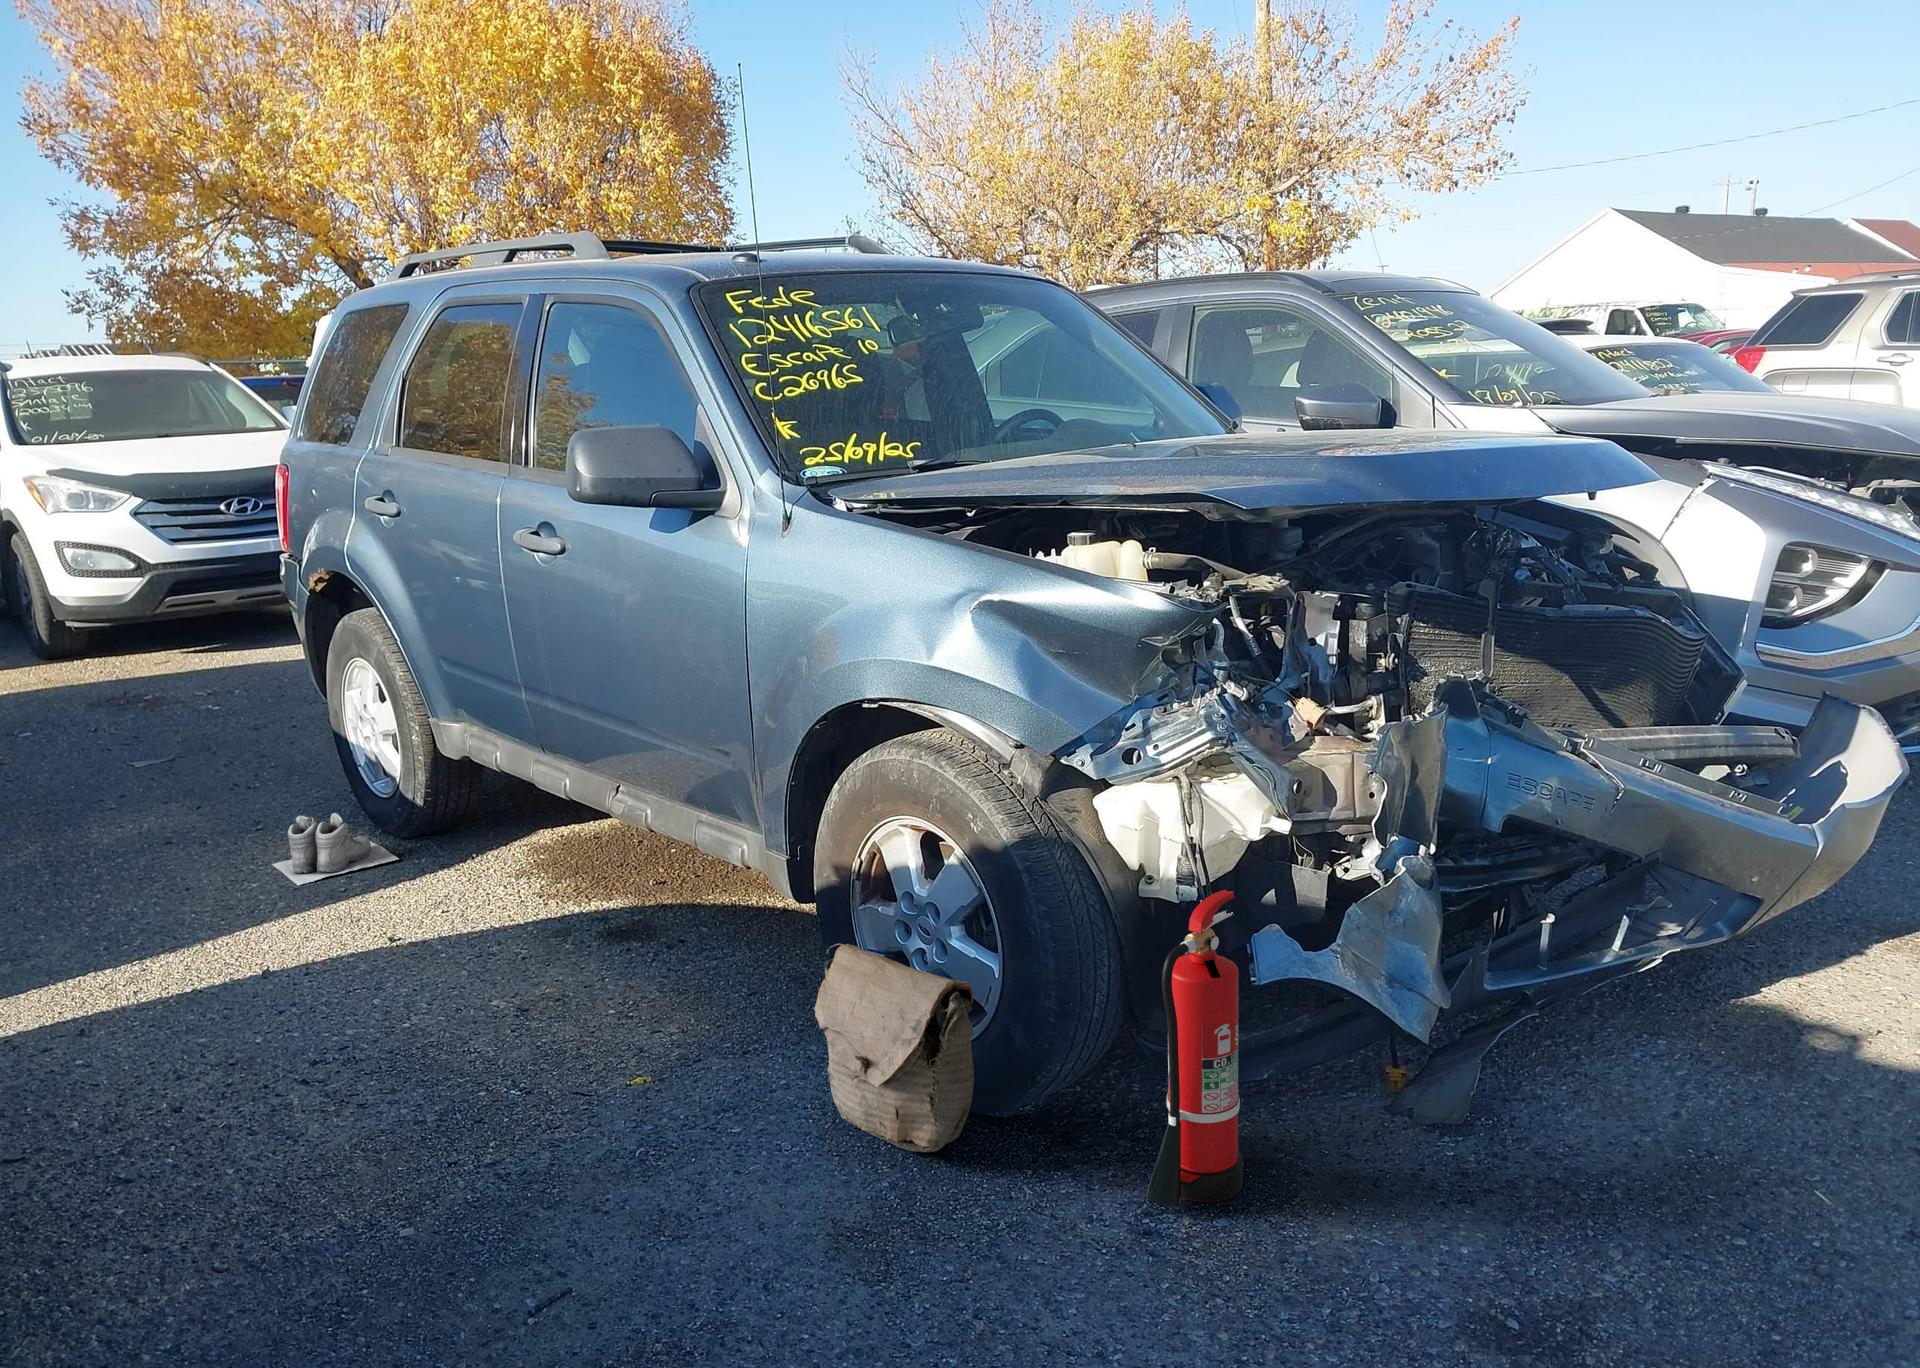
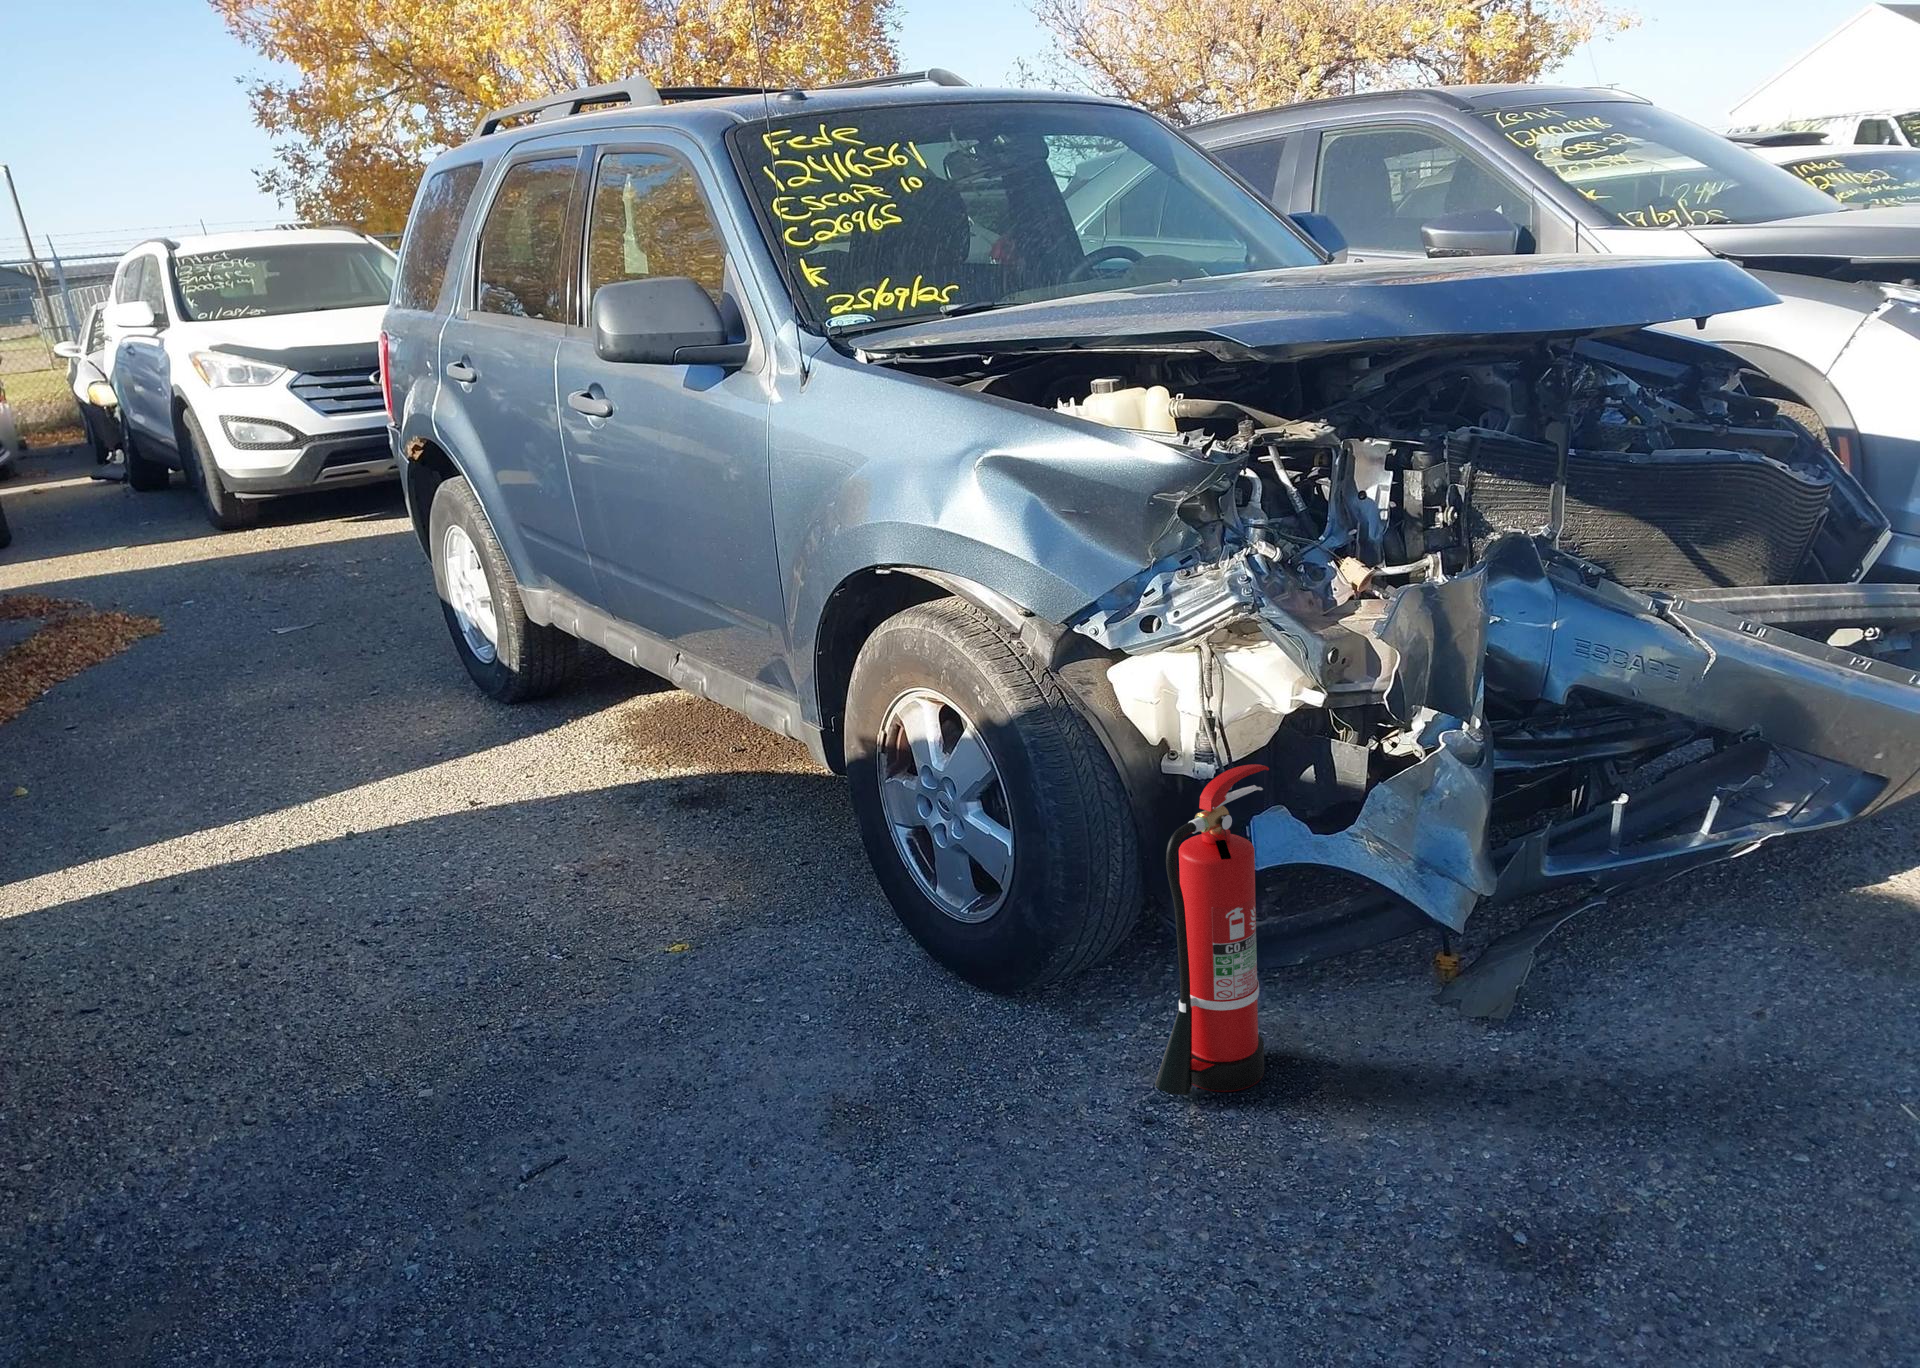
boots: present [272,813,398,886] -> none [379,680,497,751]
bag: present [814,944,974,1152] -> none [830,813,988,1031]

